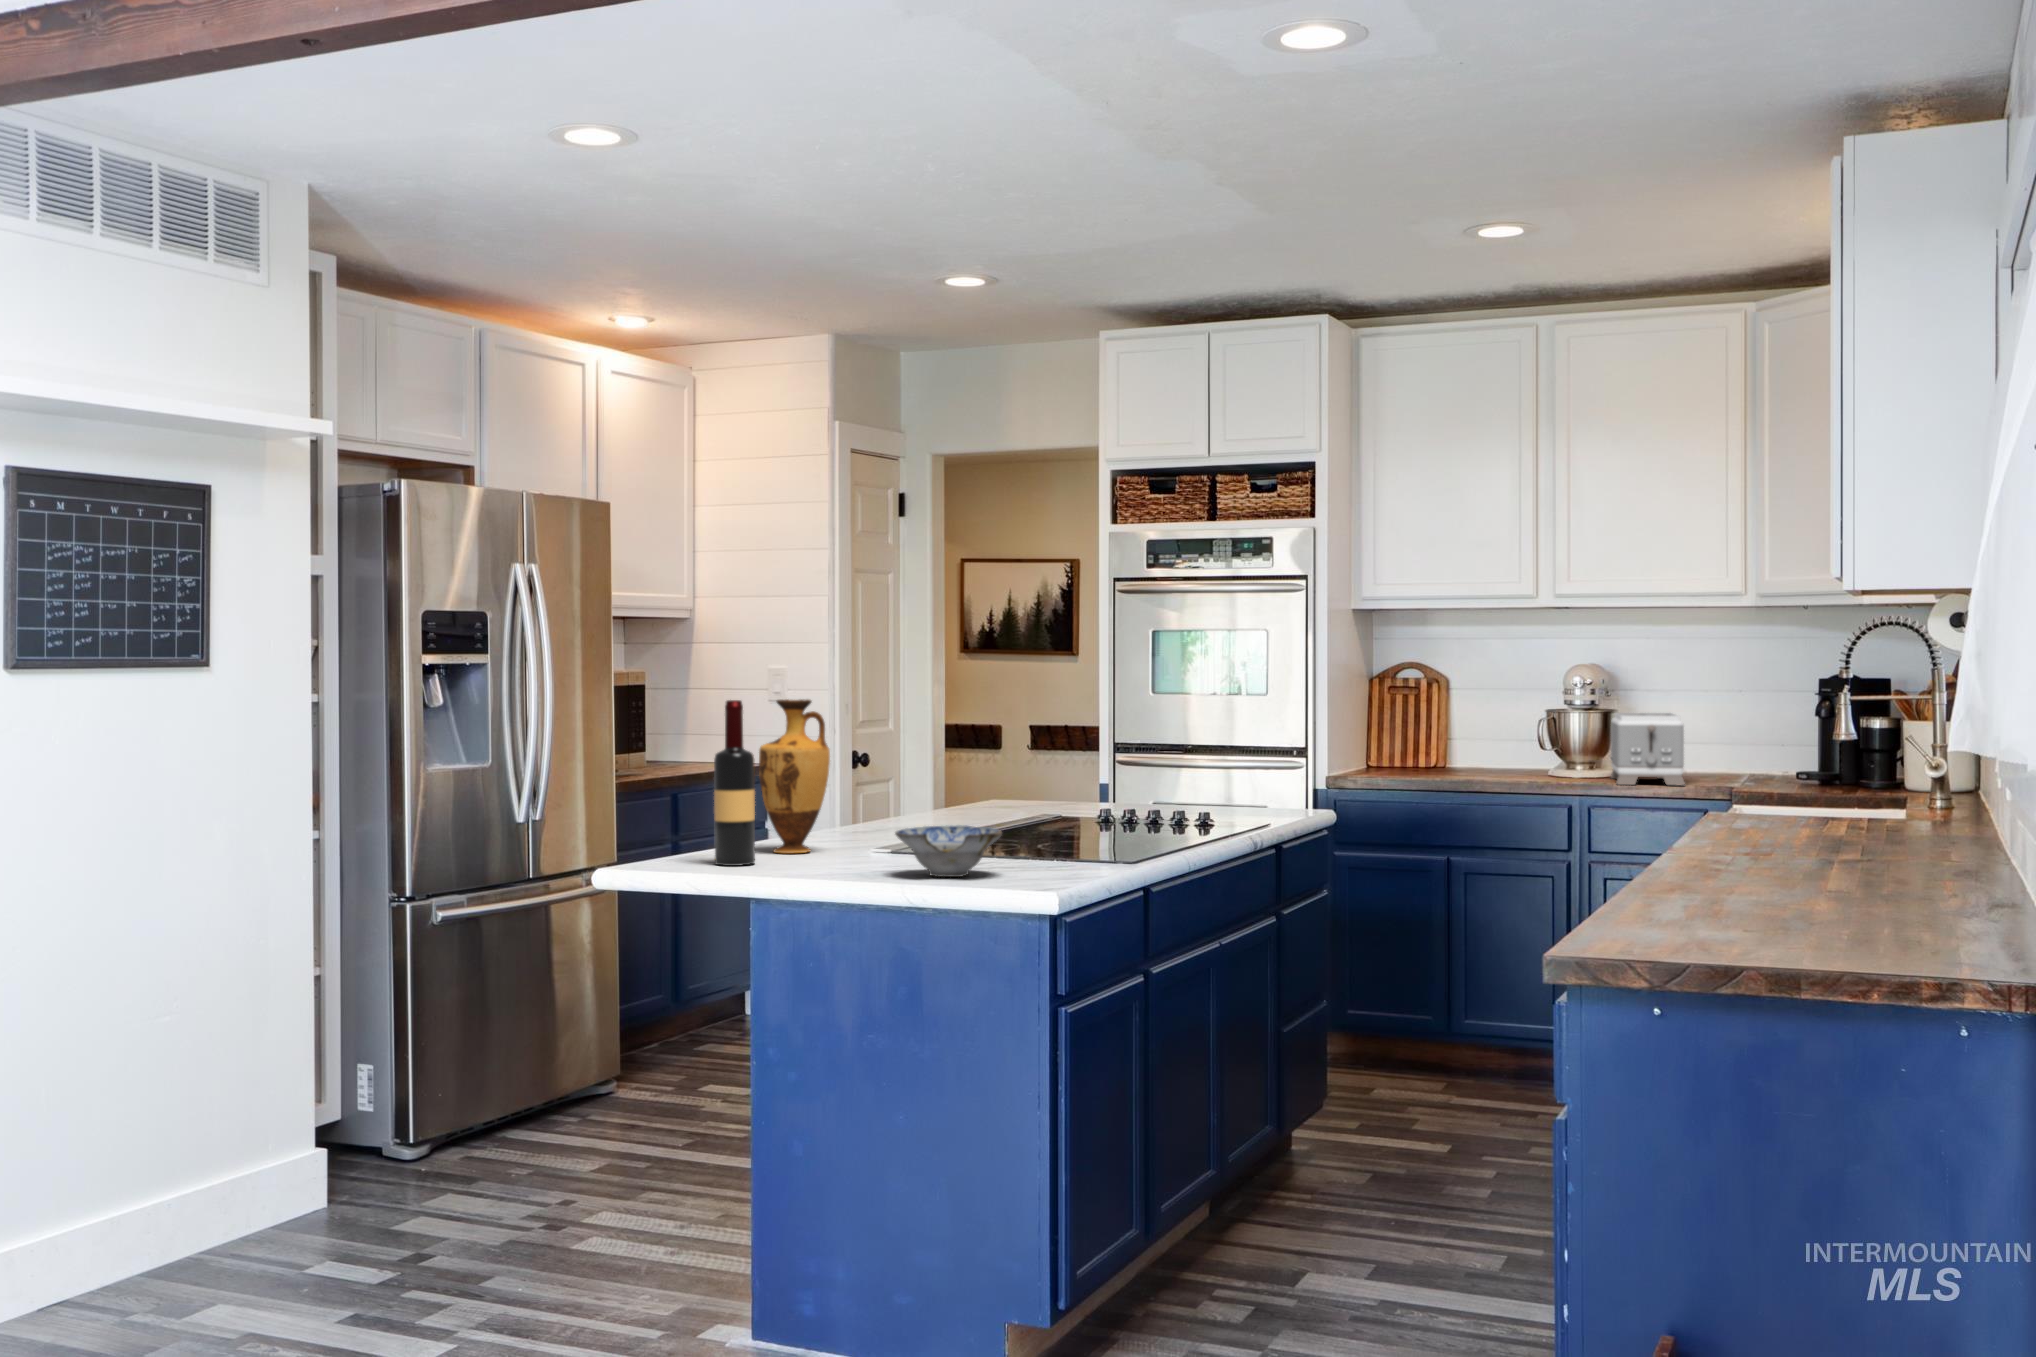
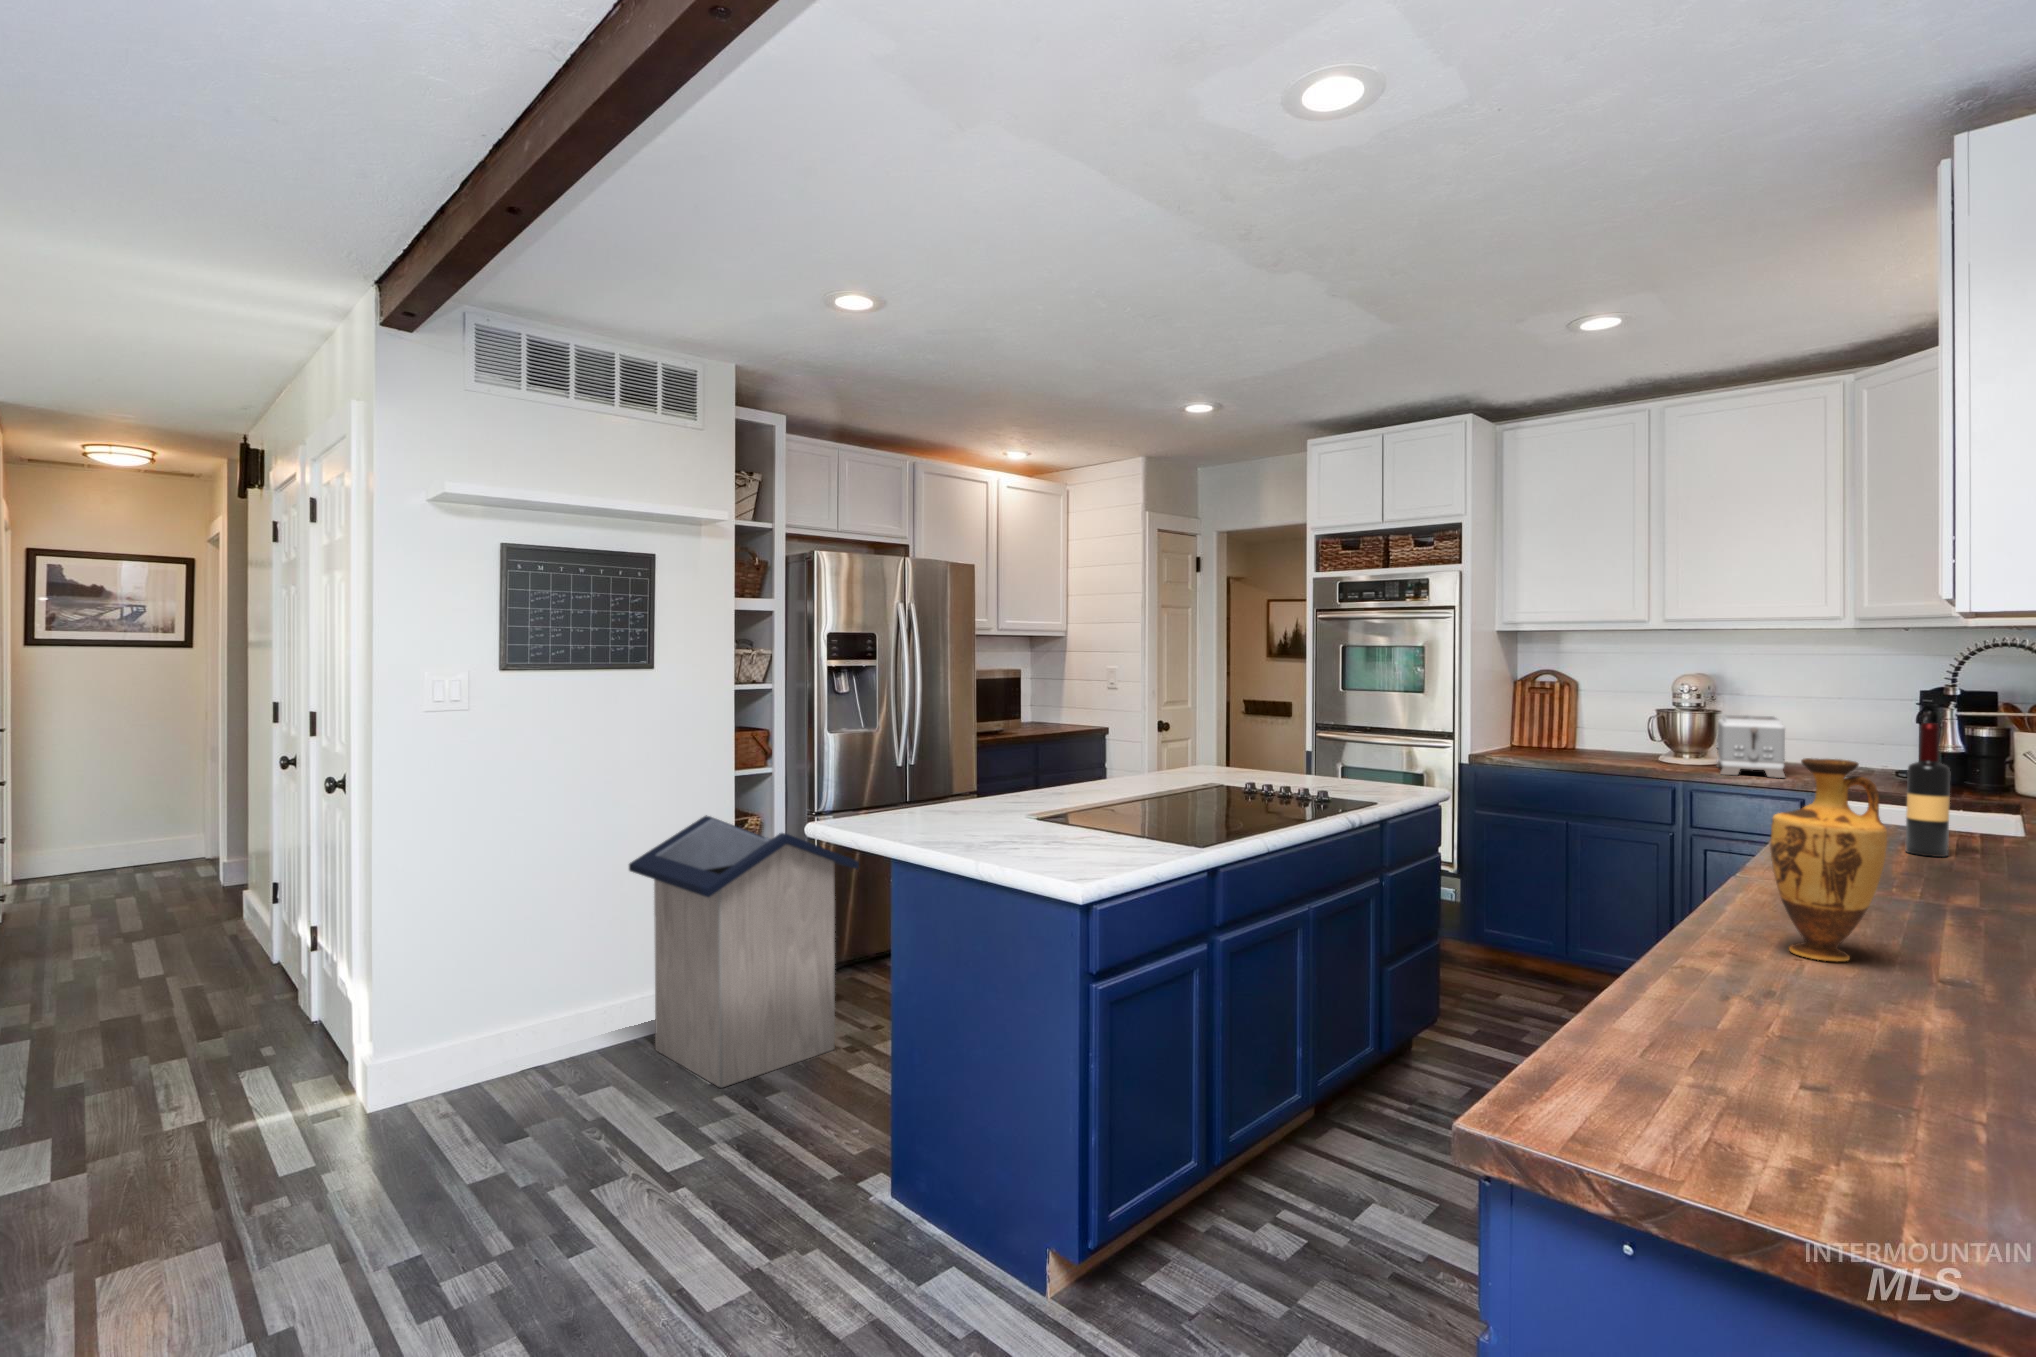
vase: present [759,699,830,853] -> present [1770,758,1887,962]
wine bottle: present [714,700,755,866] -> present [1905,723,1950,857]
ceramic bowl: present [895,825,1002,877] -> none [1024,812,1111,858]
trash can: none [182,890,545,1280] -> present [629,815,859,1088]

